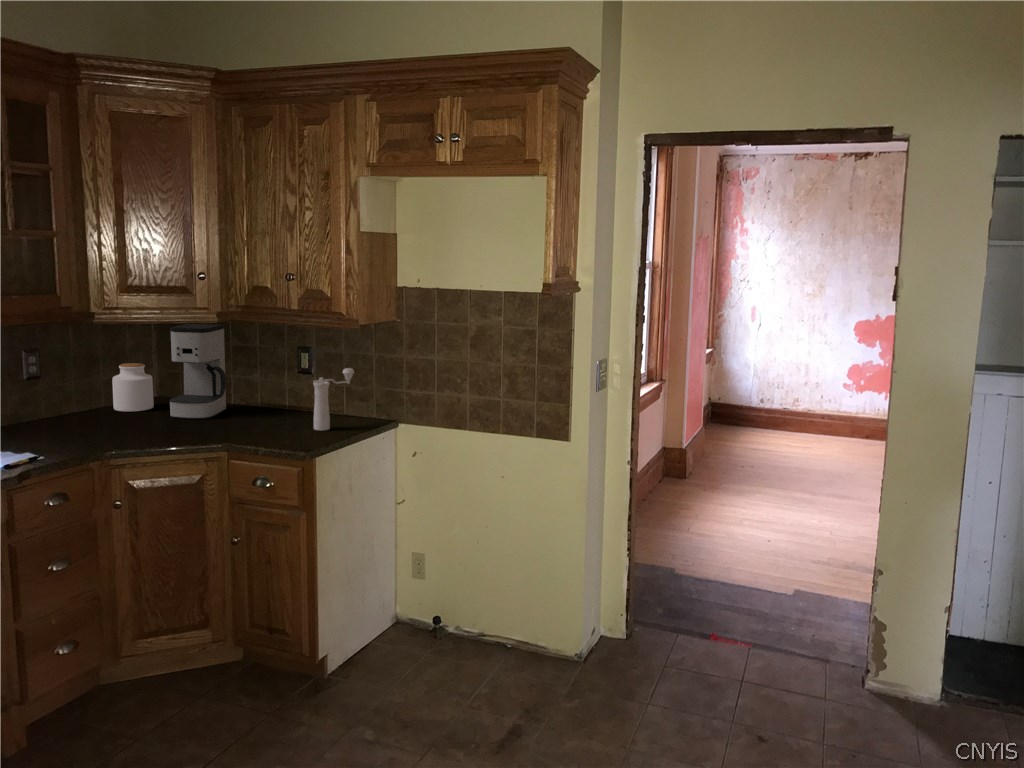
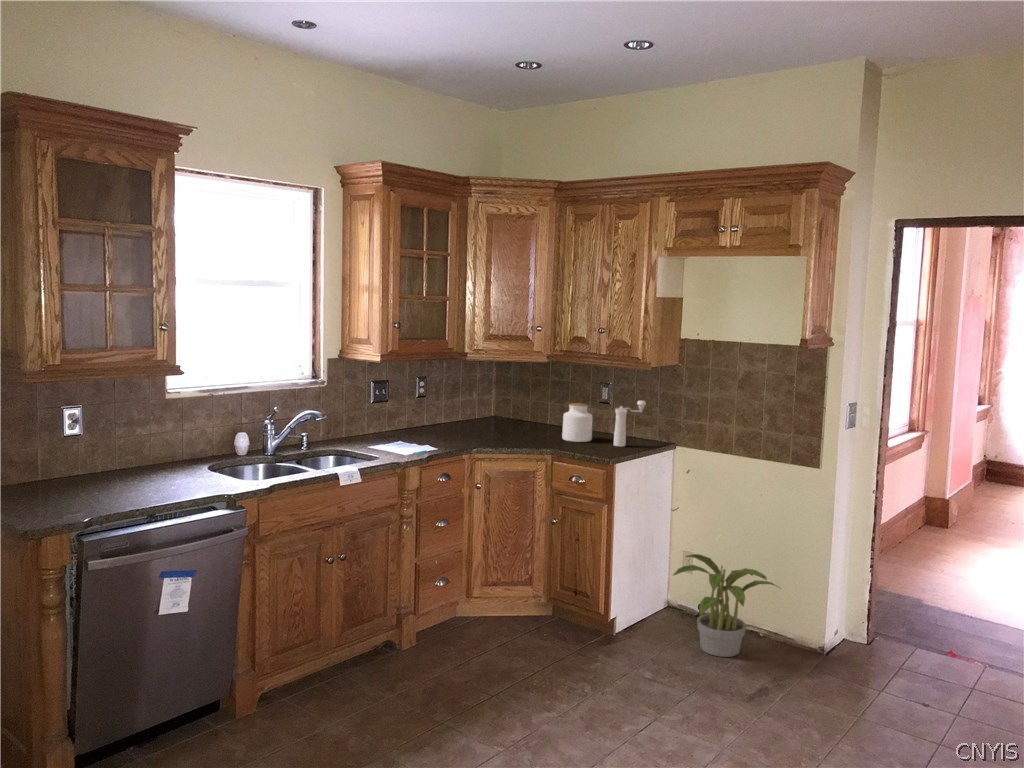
coffee maker: present [169,324,226,419] -> none [508,363,549,434]
jar: present [112,363,154,412] -> present [562,403,593,442]
potted plant: none [397,561,531,690] -> present [673,554,780,657]

